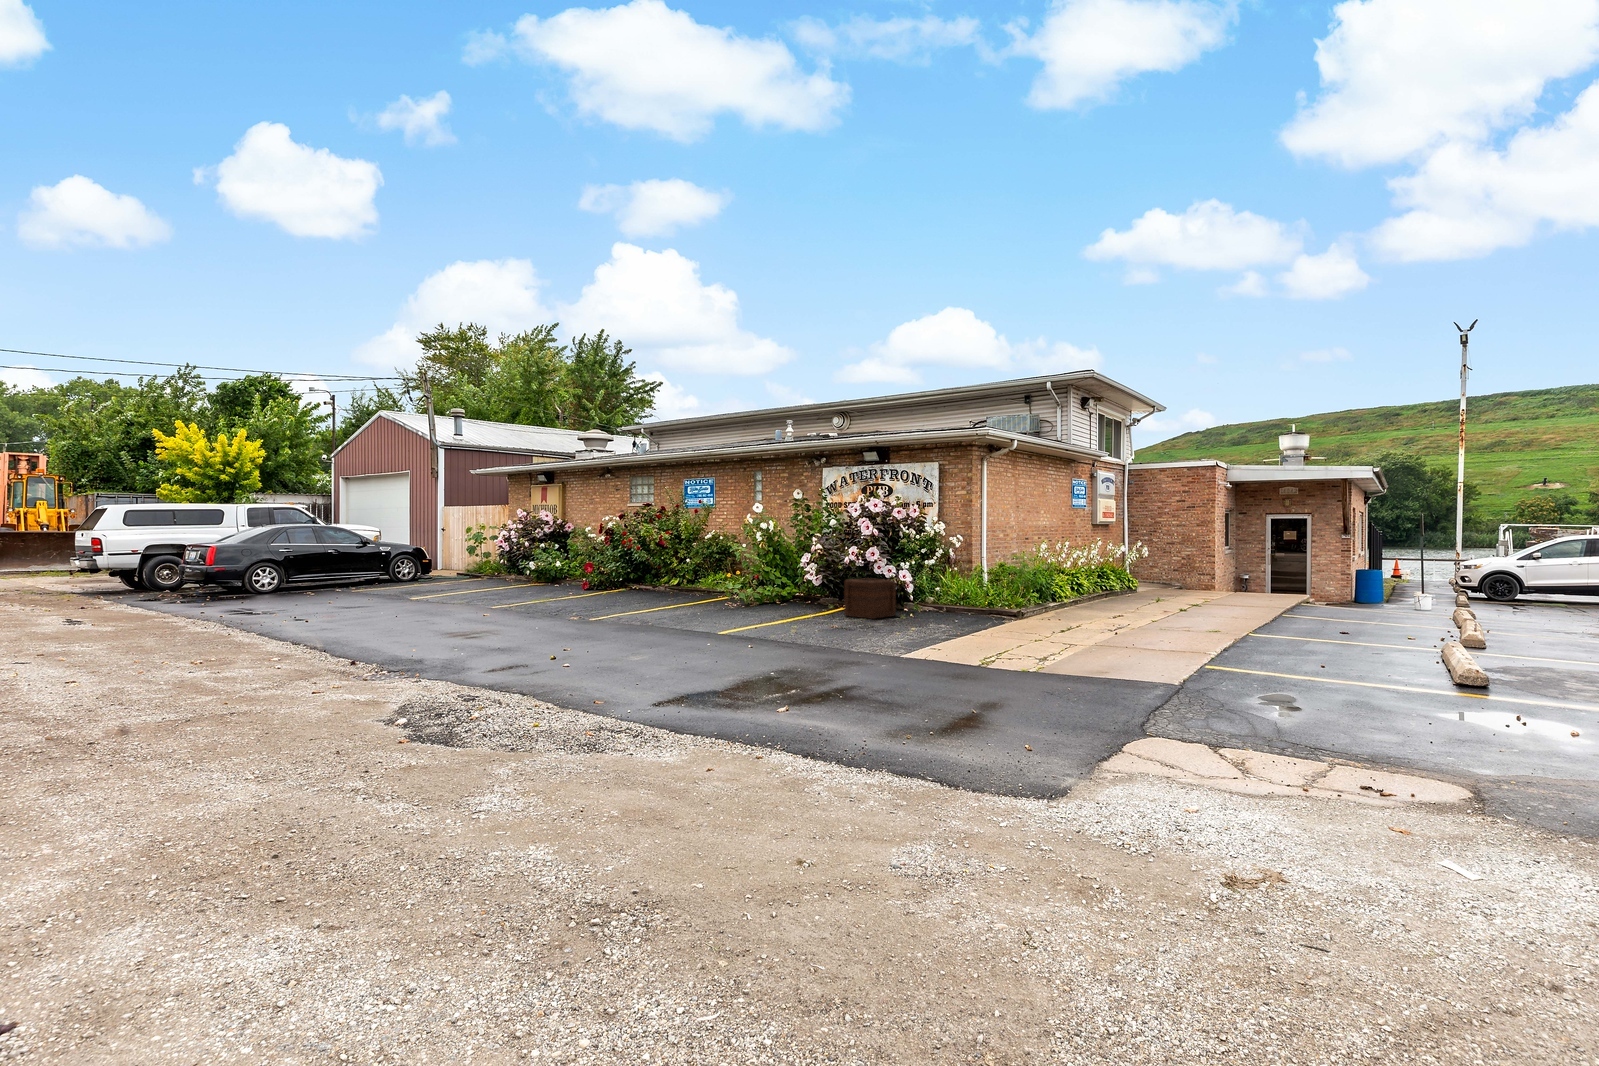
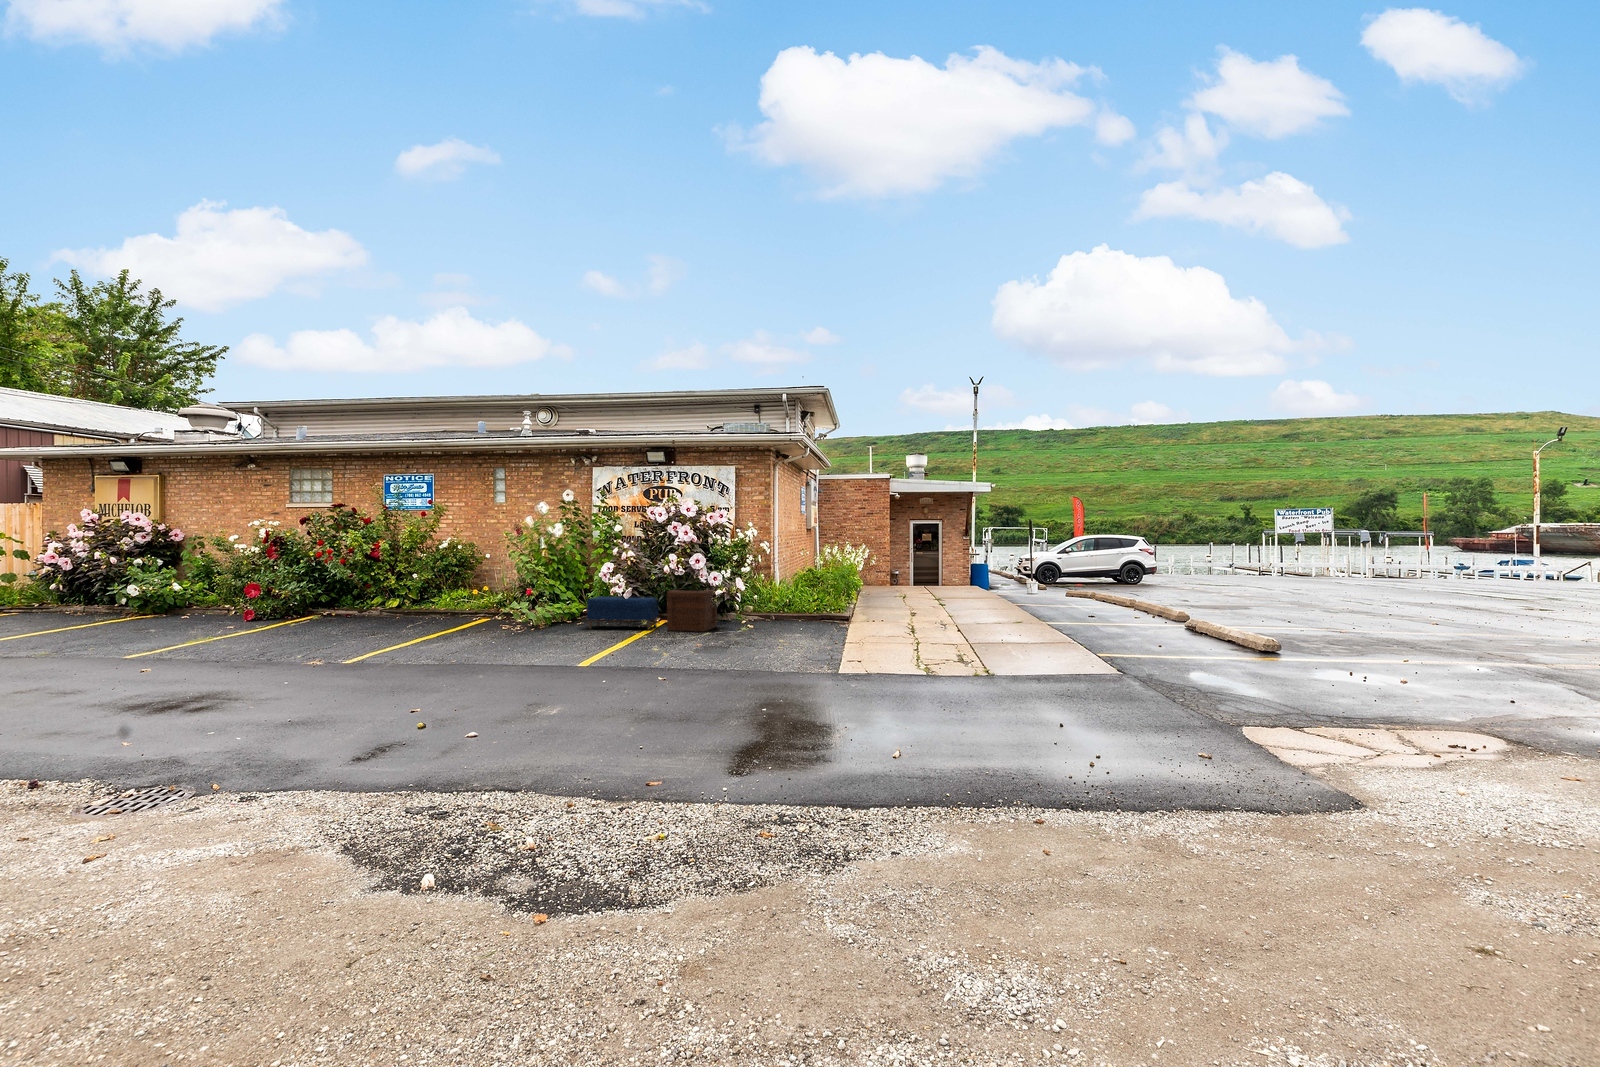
bench: none [786,583,849,614] -> present [587,597,658,630]

